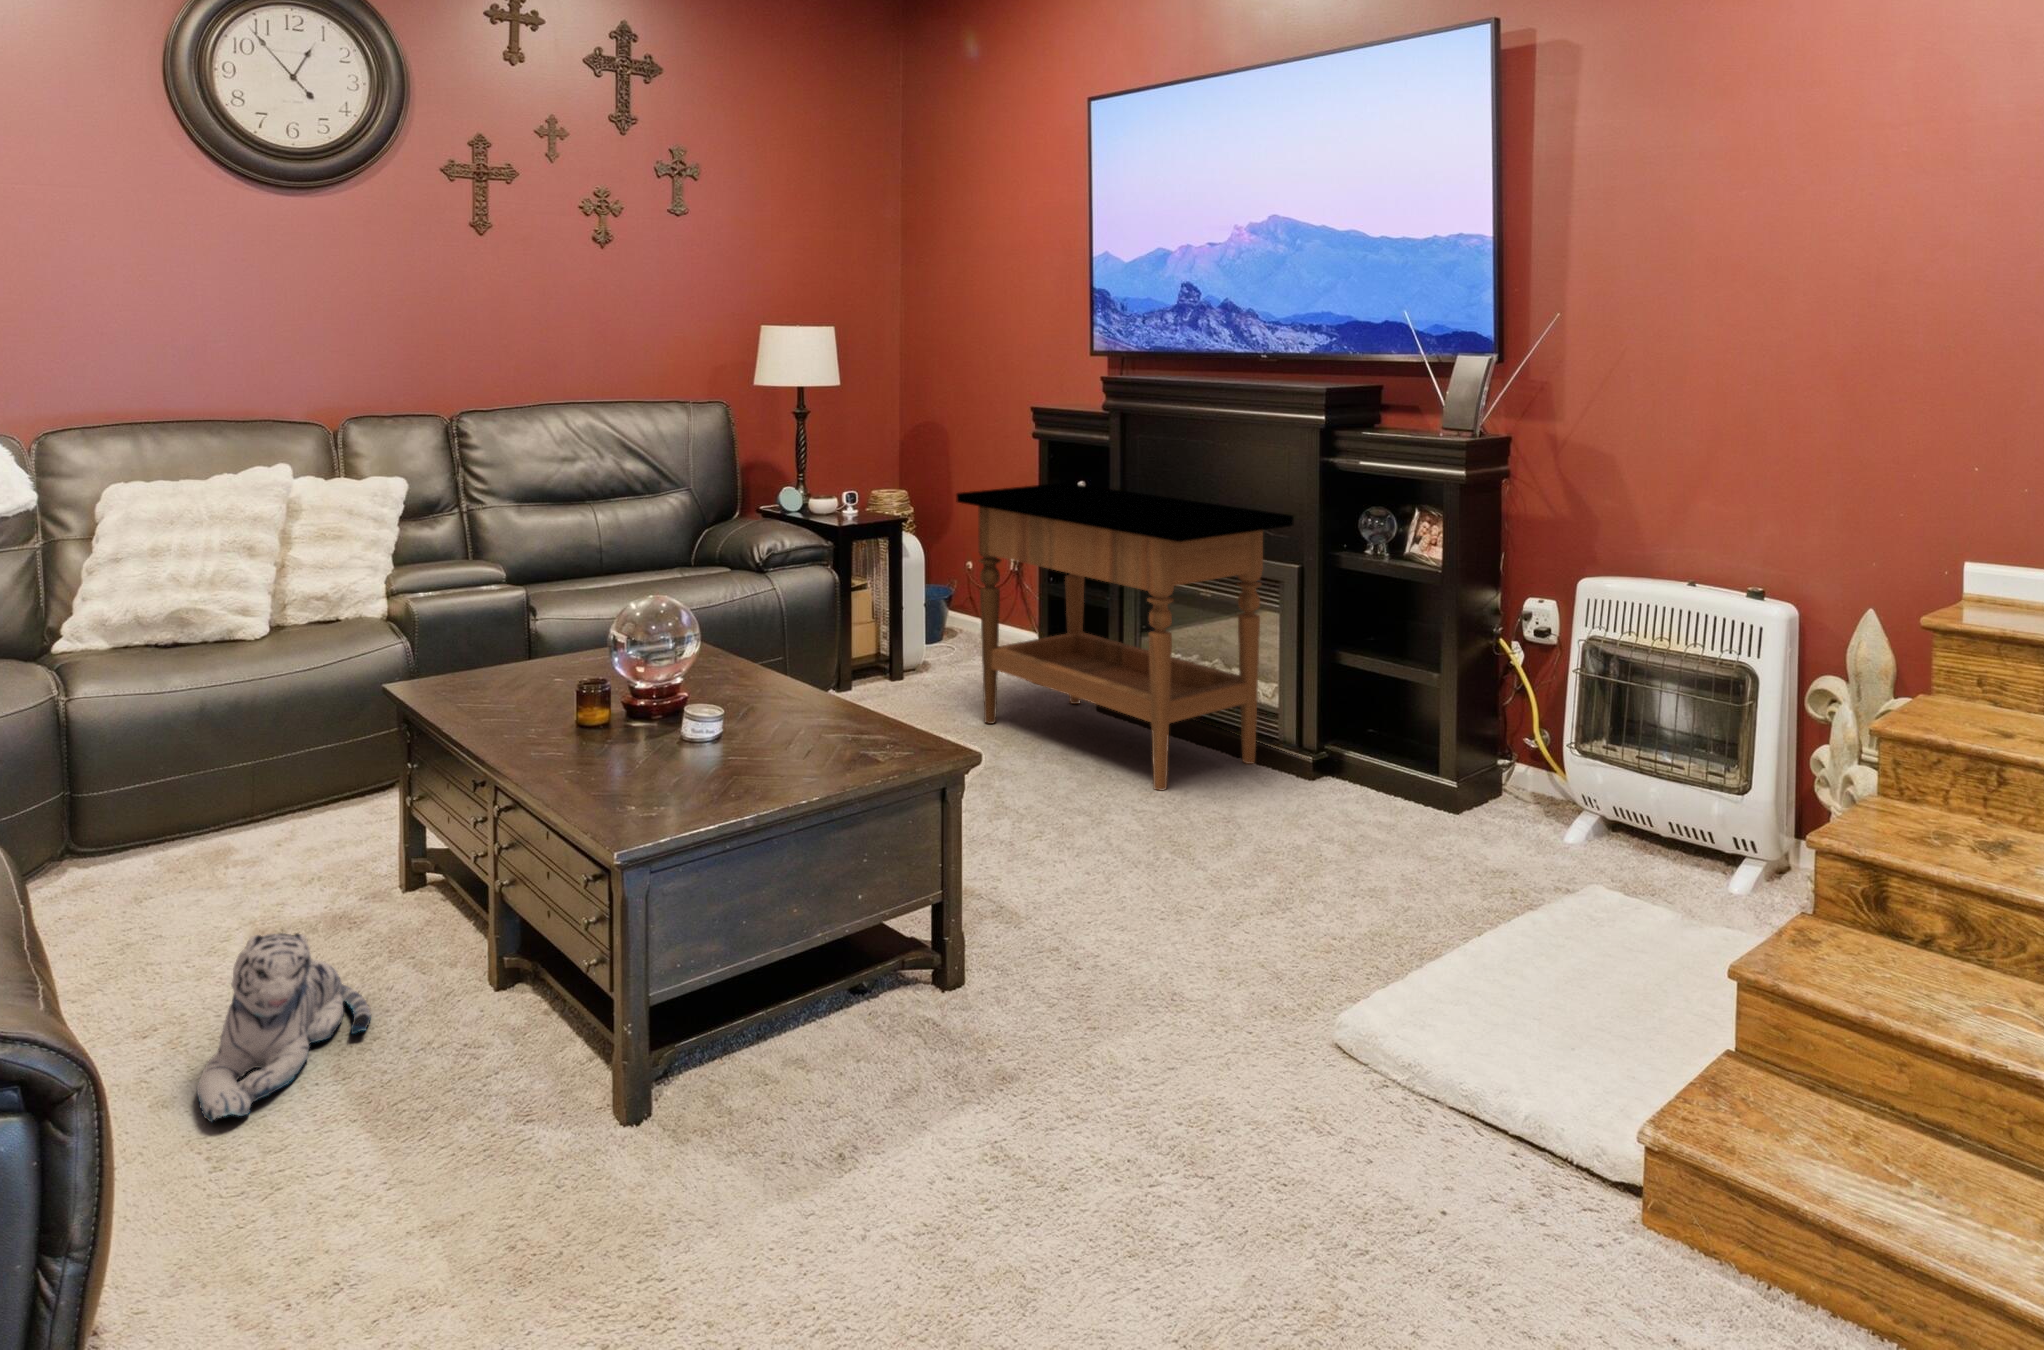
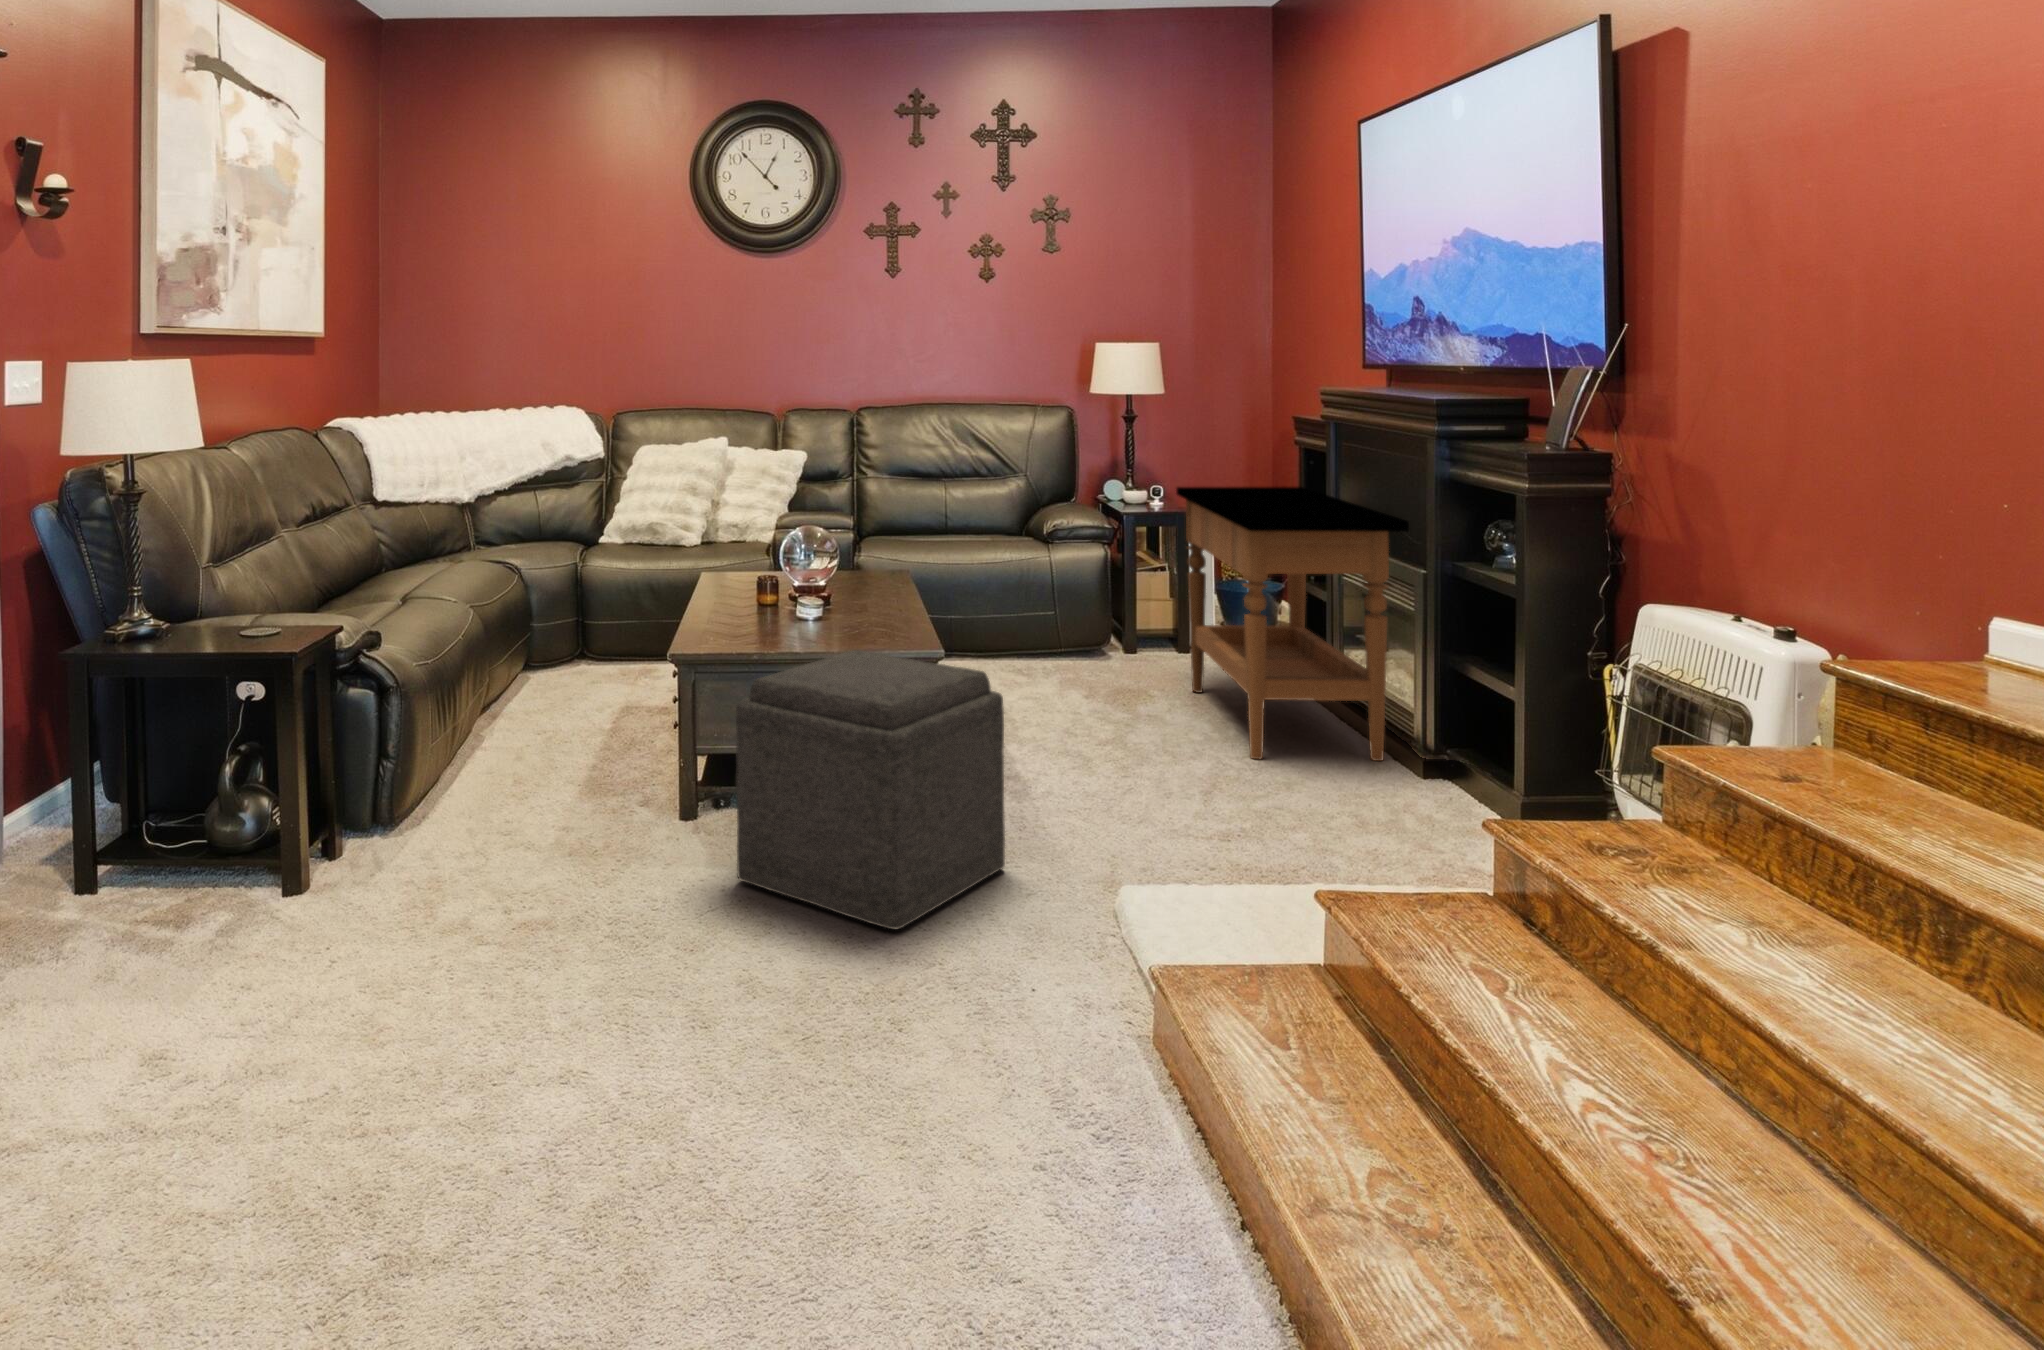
ottoman: none [924,772,1232,1183] -> present [736,650,1005,929]
plush toy: present [197,933,371,1122] -> none [506,677,619,766]

